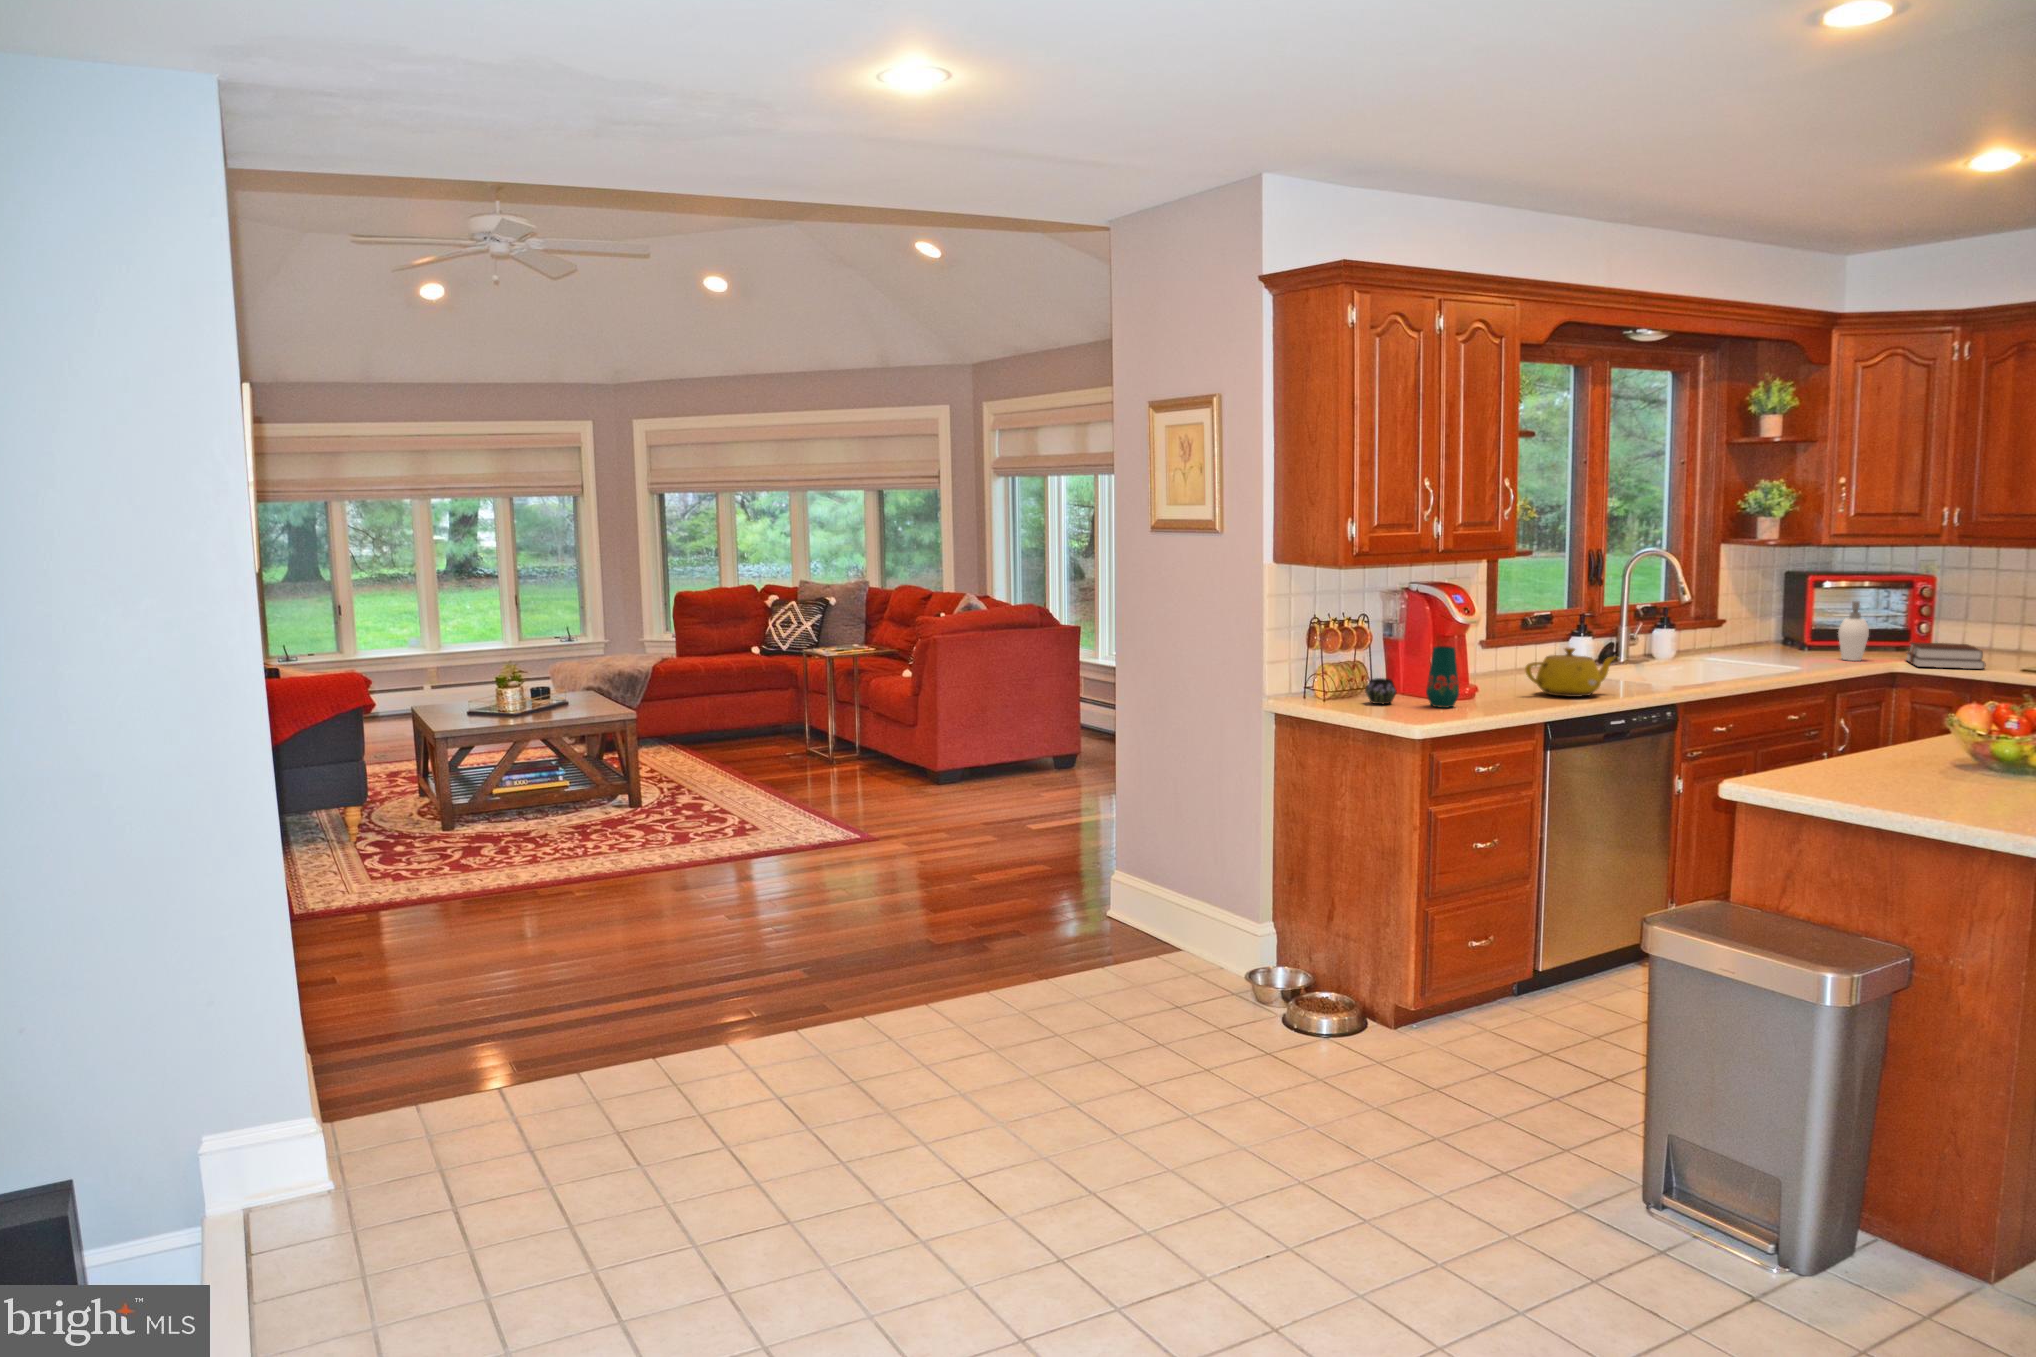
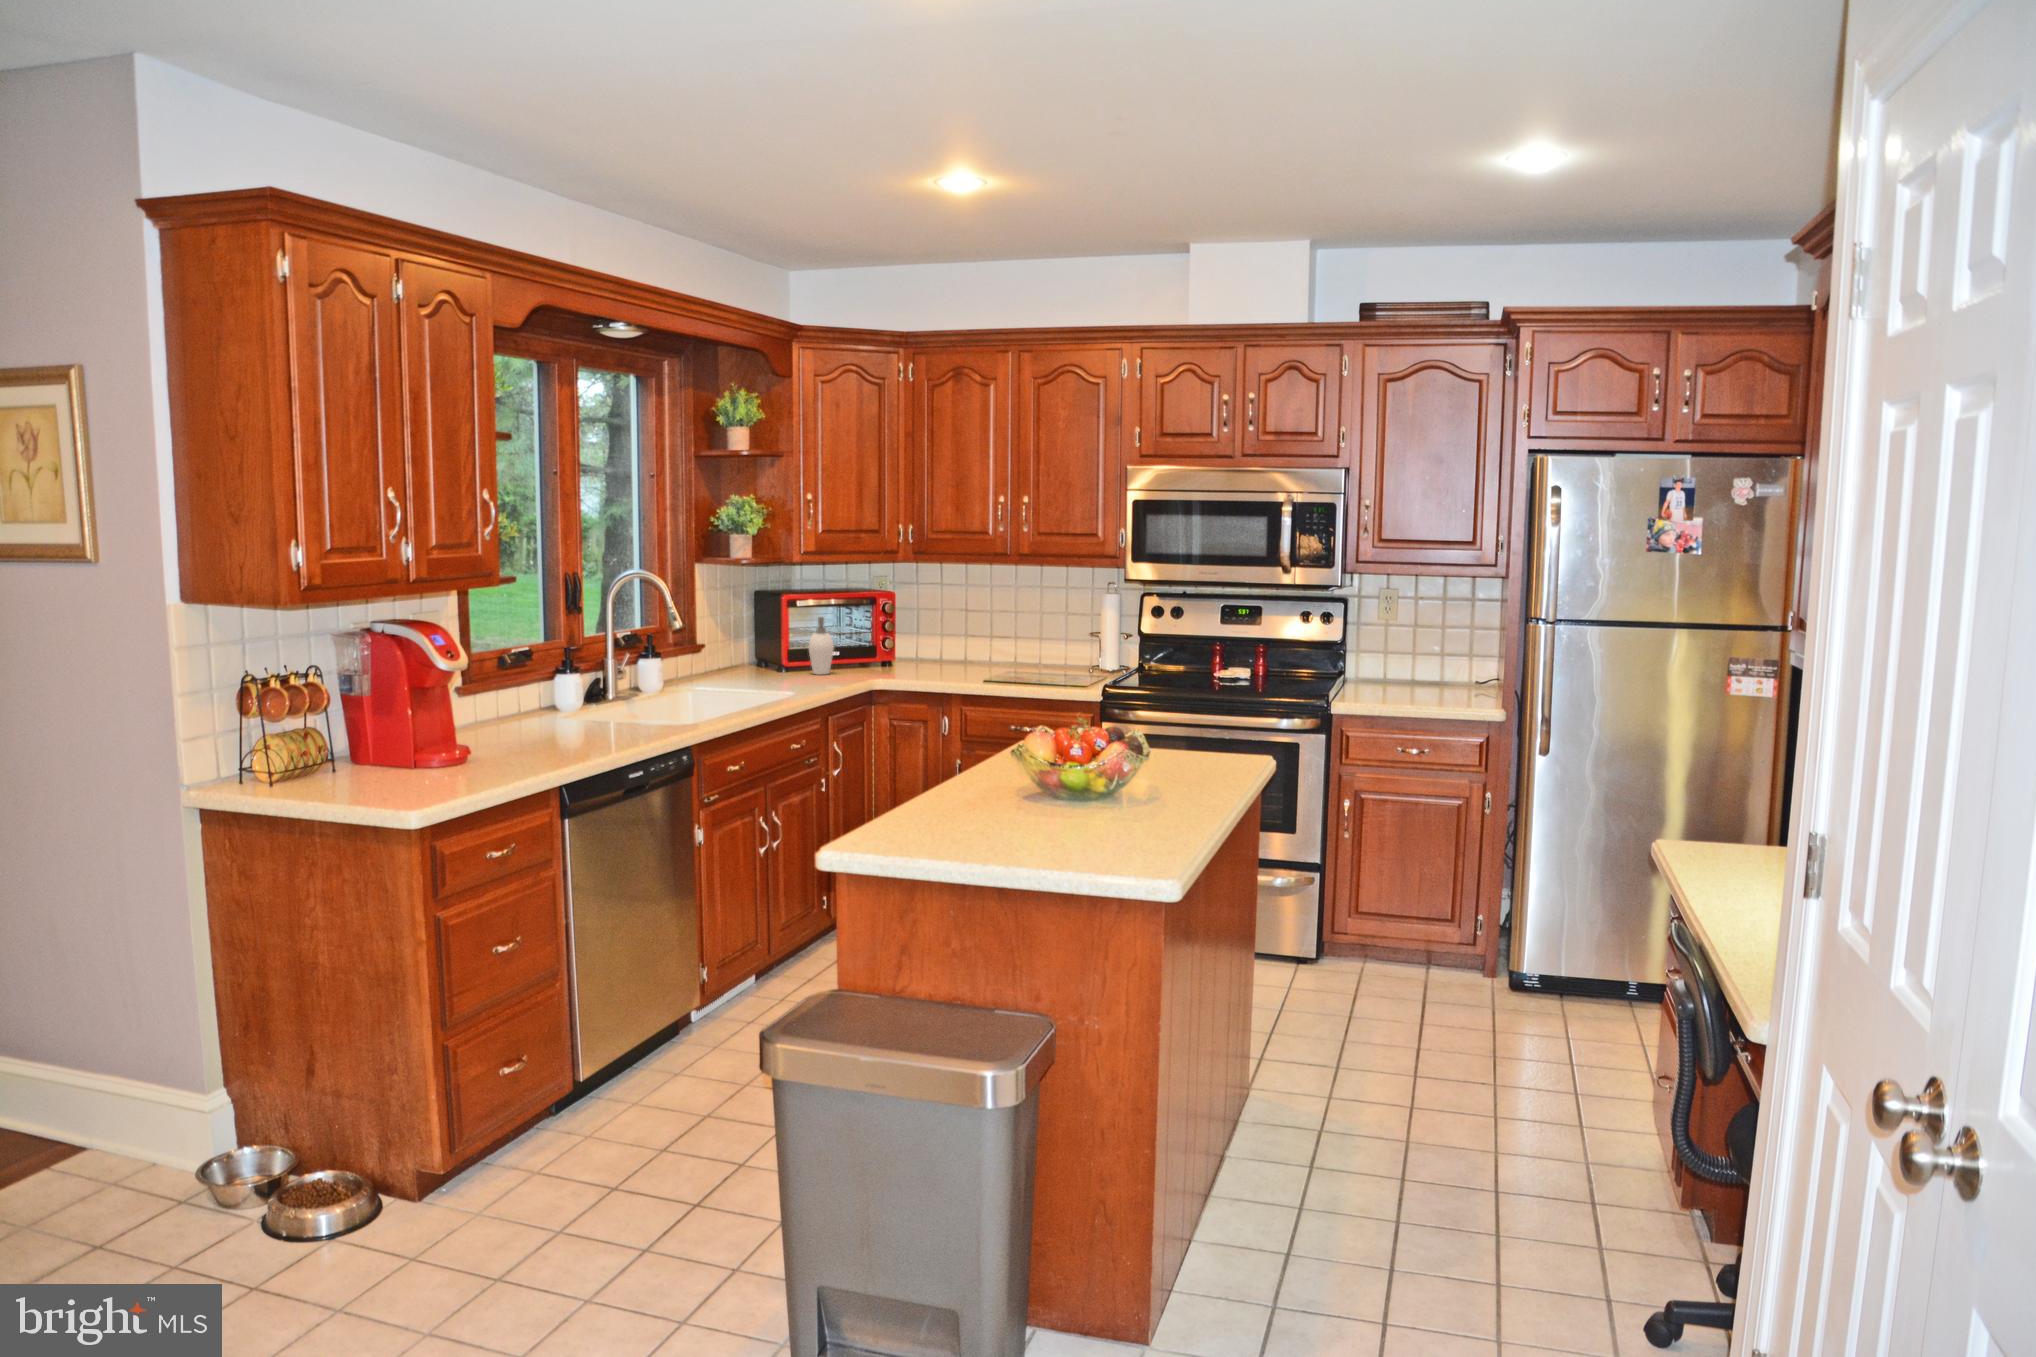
hardback book: present [1906,642,1985,669] -> none [863,653,928,677]
vase: present [1365,646,1460,708] -> none [329,700,458,782]
teapot: present [1525,648,1616,697] -> none [529,688,628,745]

